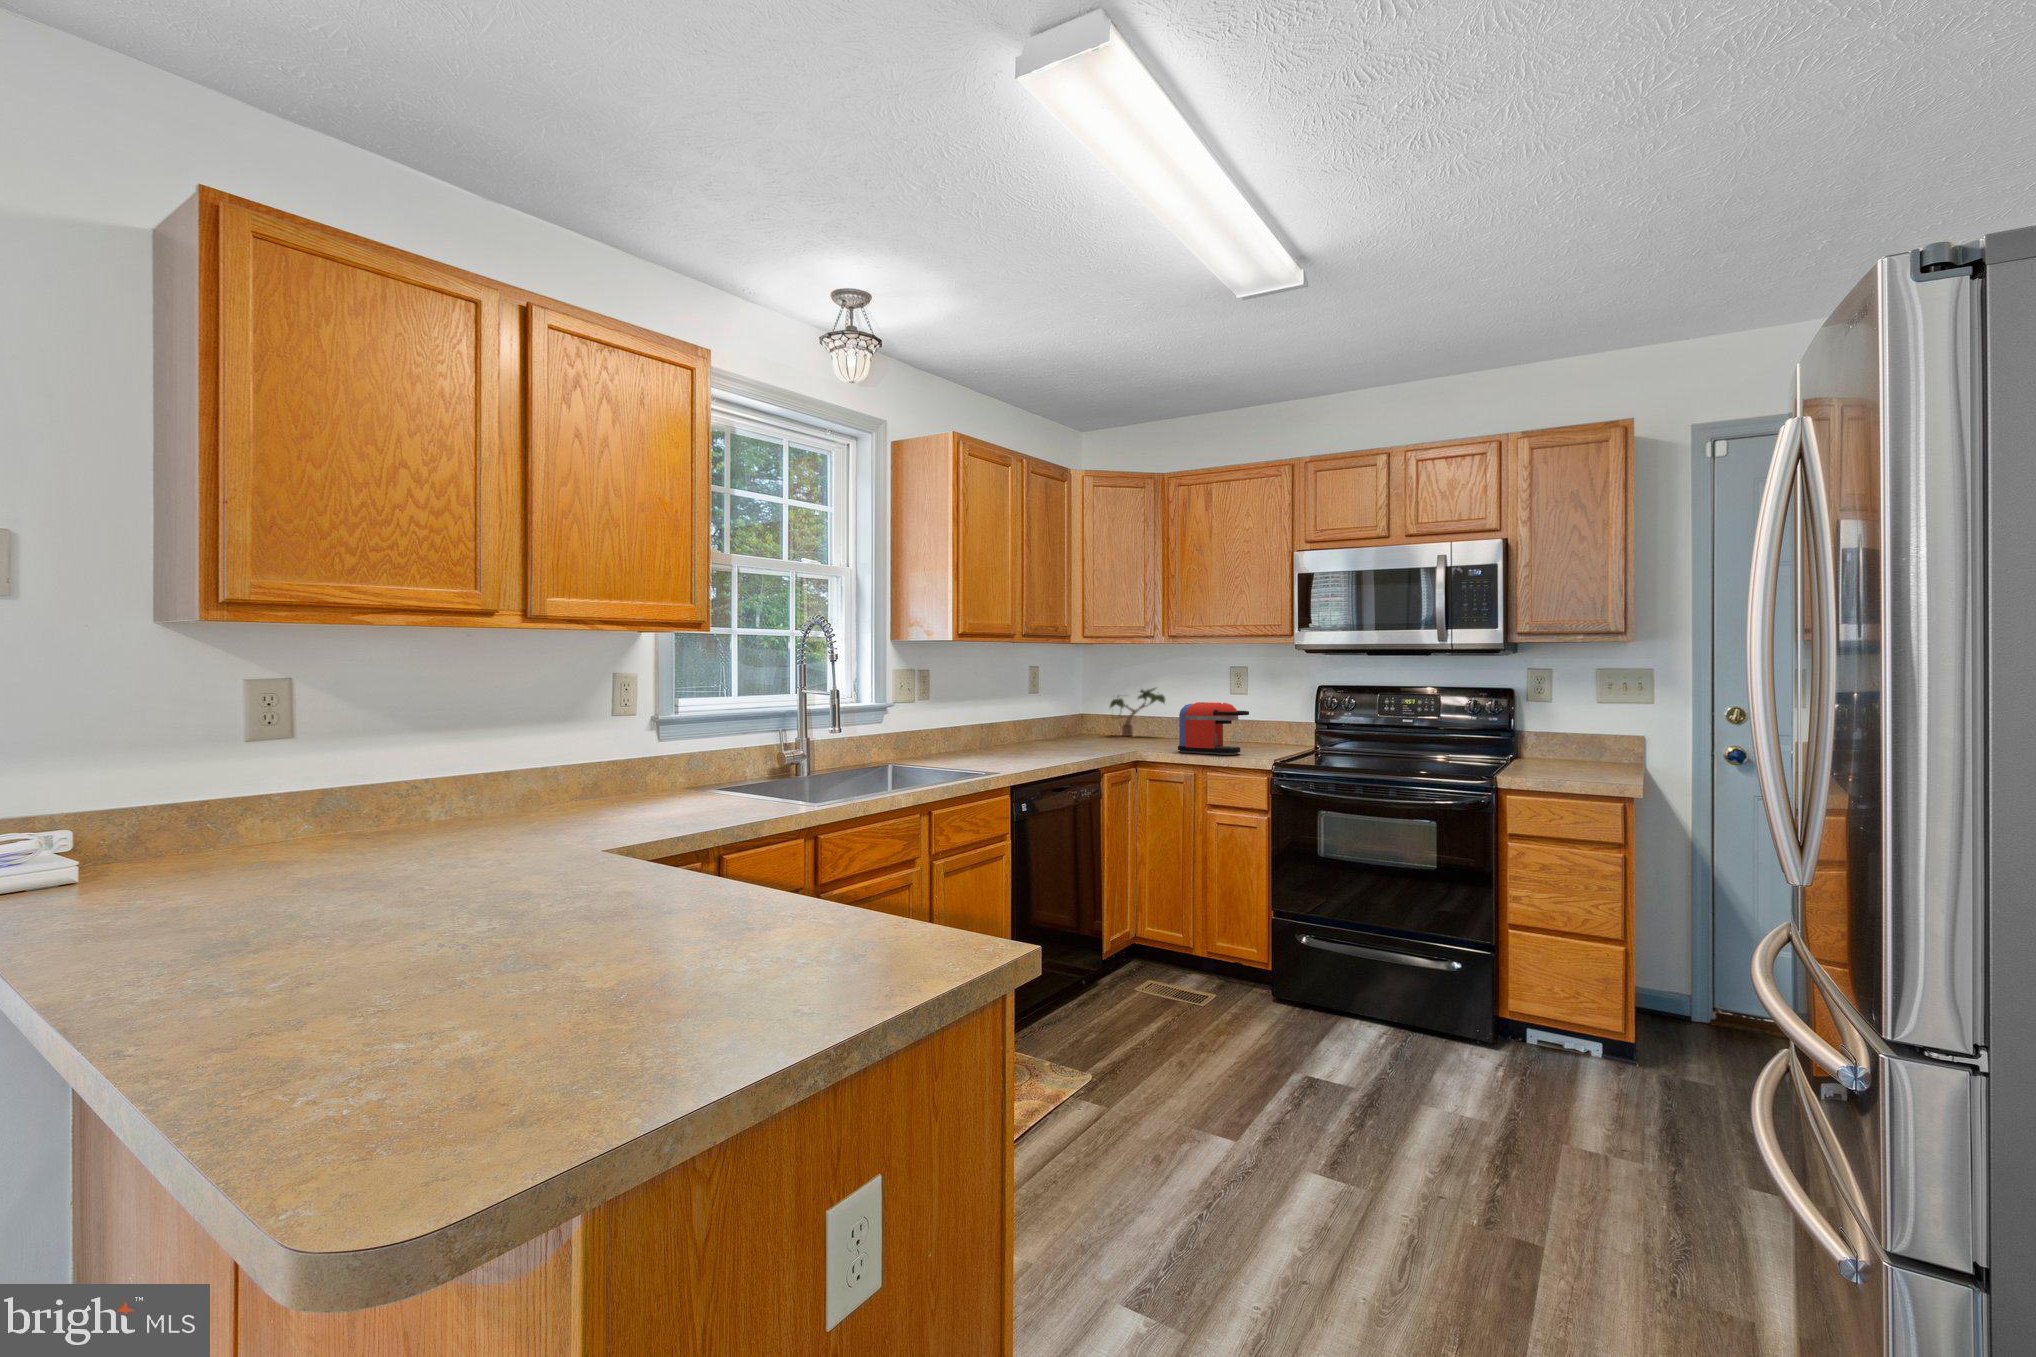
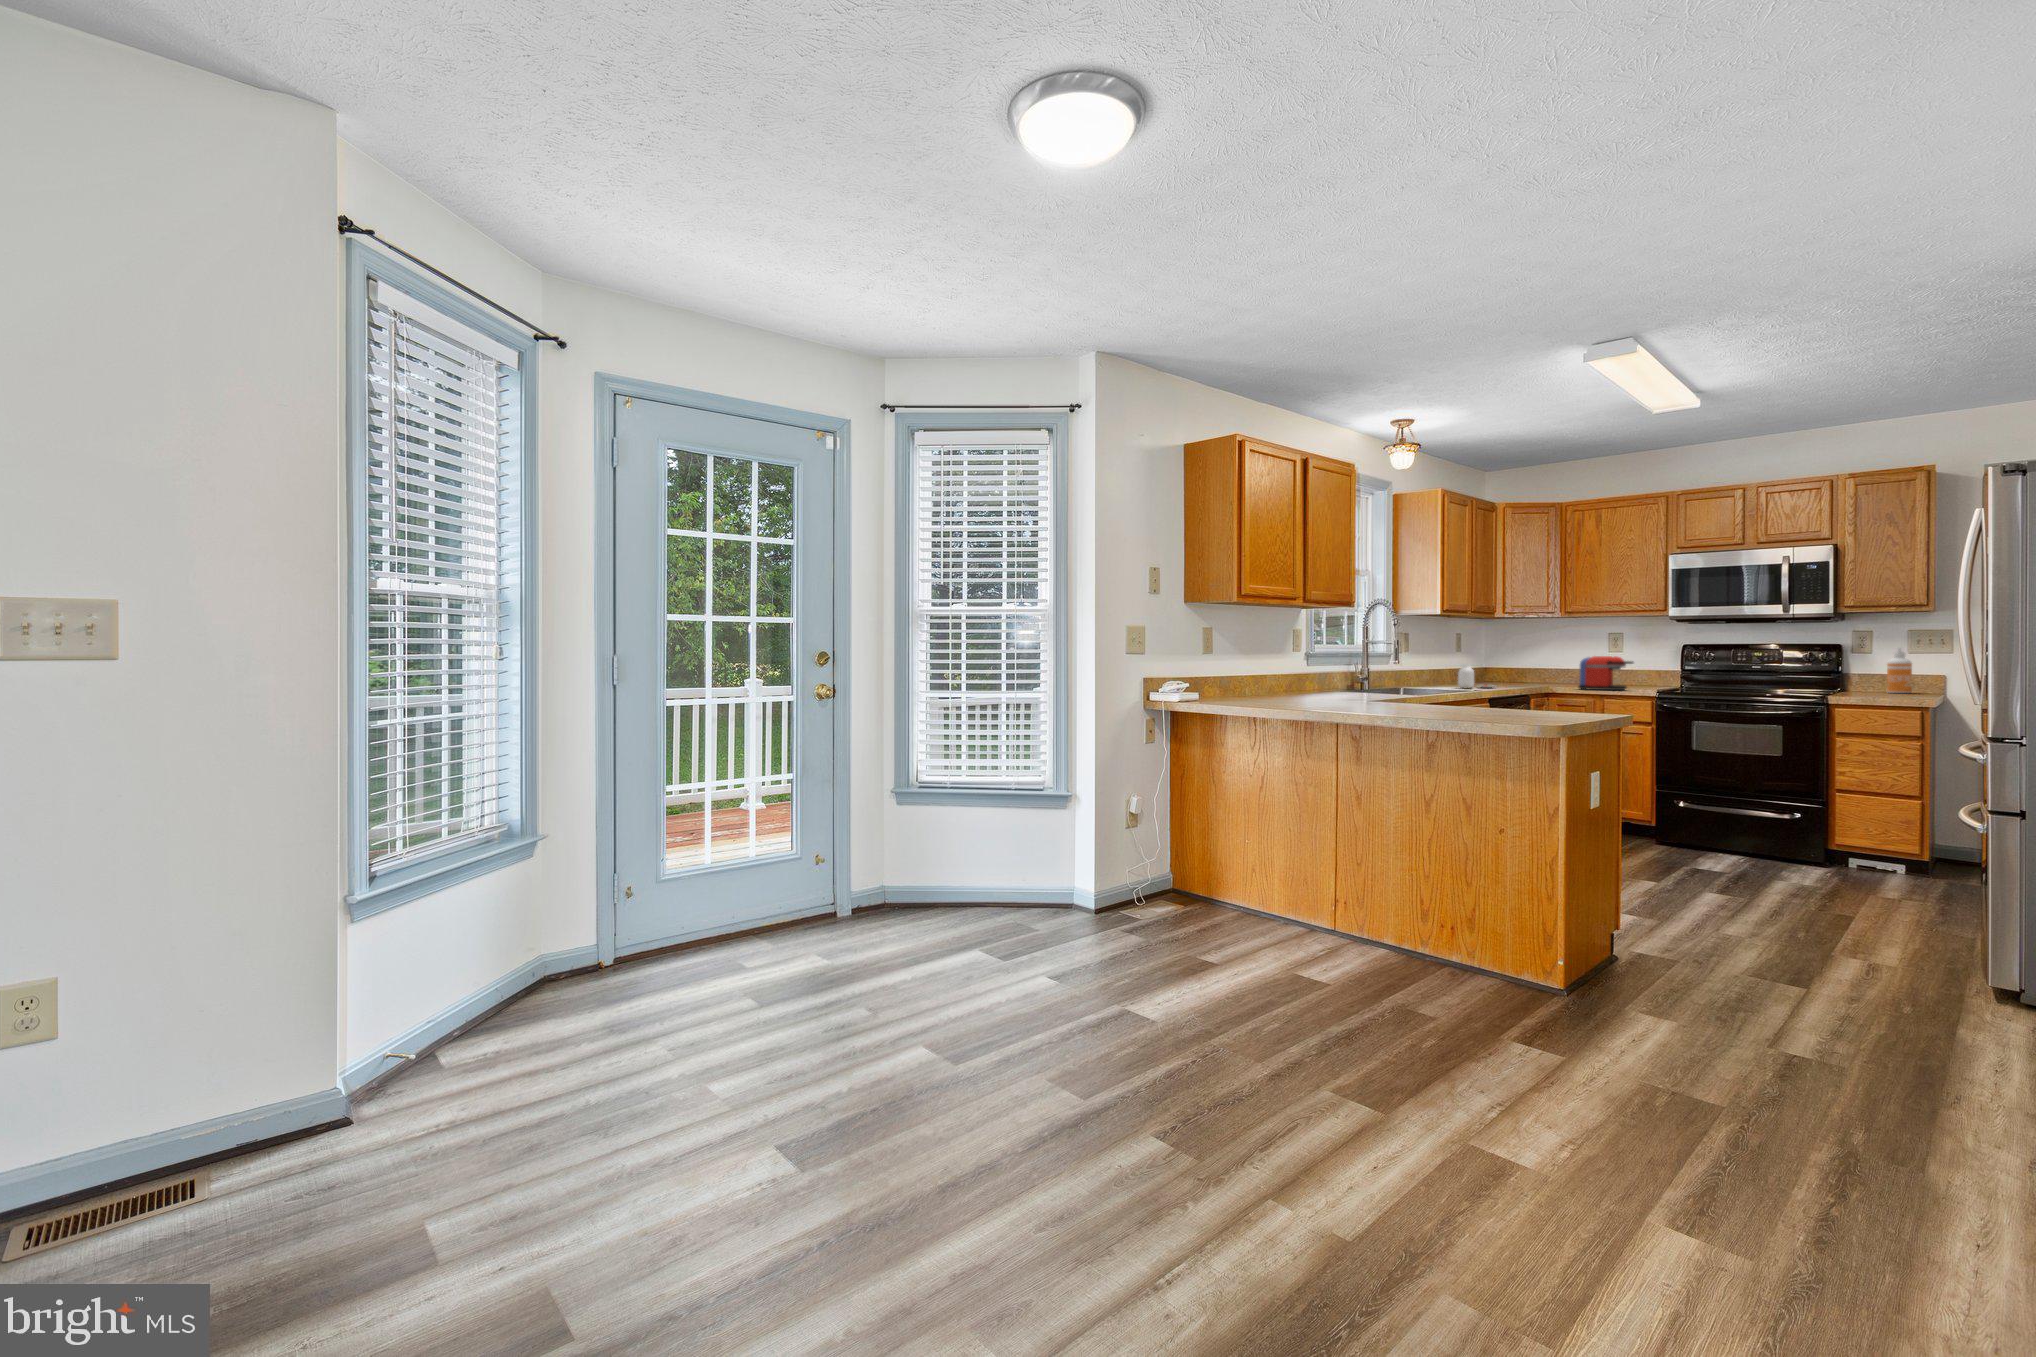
potted plant: present [1110,688,1165,736] -> none [1505,647,1563,683]
soap dispenser: none [1572,694,1603,762] -> present [1887,647,1912,693]
jar: none [1018,714,1075,751] -> present [1458,665,1493,688]

